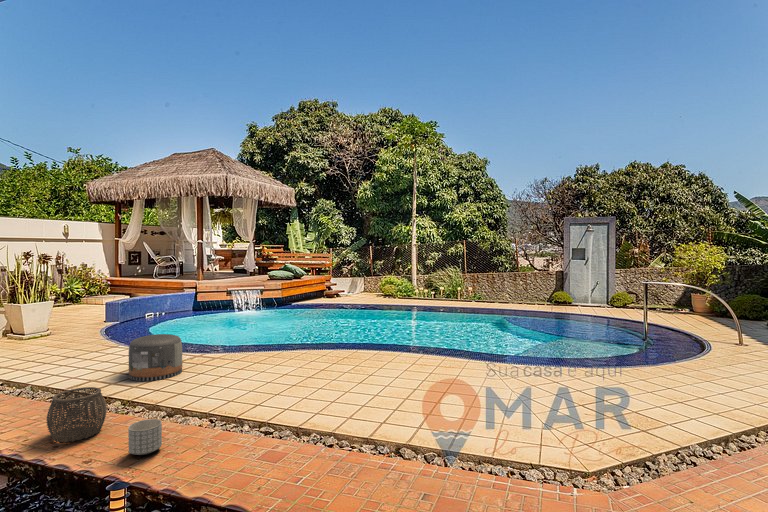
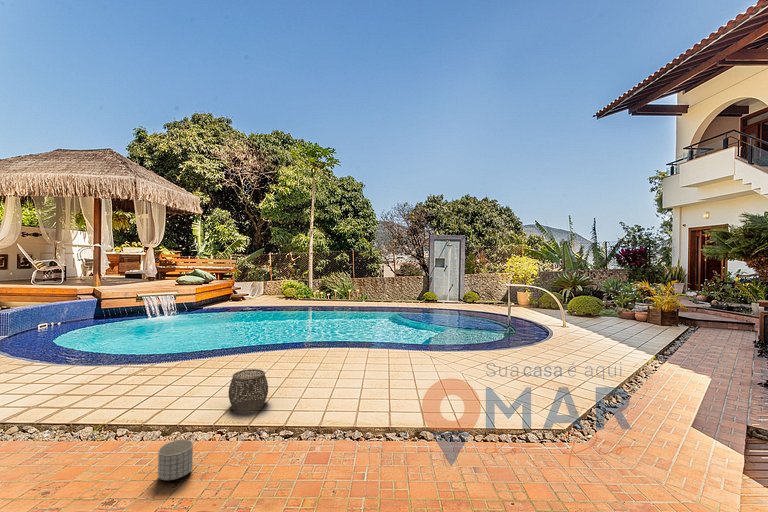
pouf: present [129,334,182,381] -> none [79,349,142,402]
woven basket: present [46,387,107,442] -> present [229,369,268,411]

